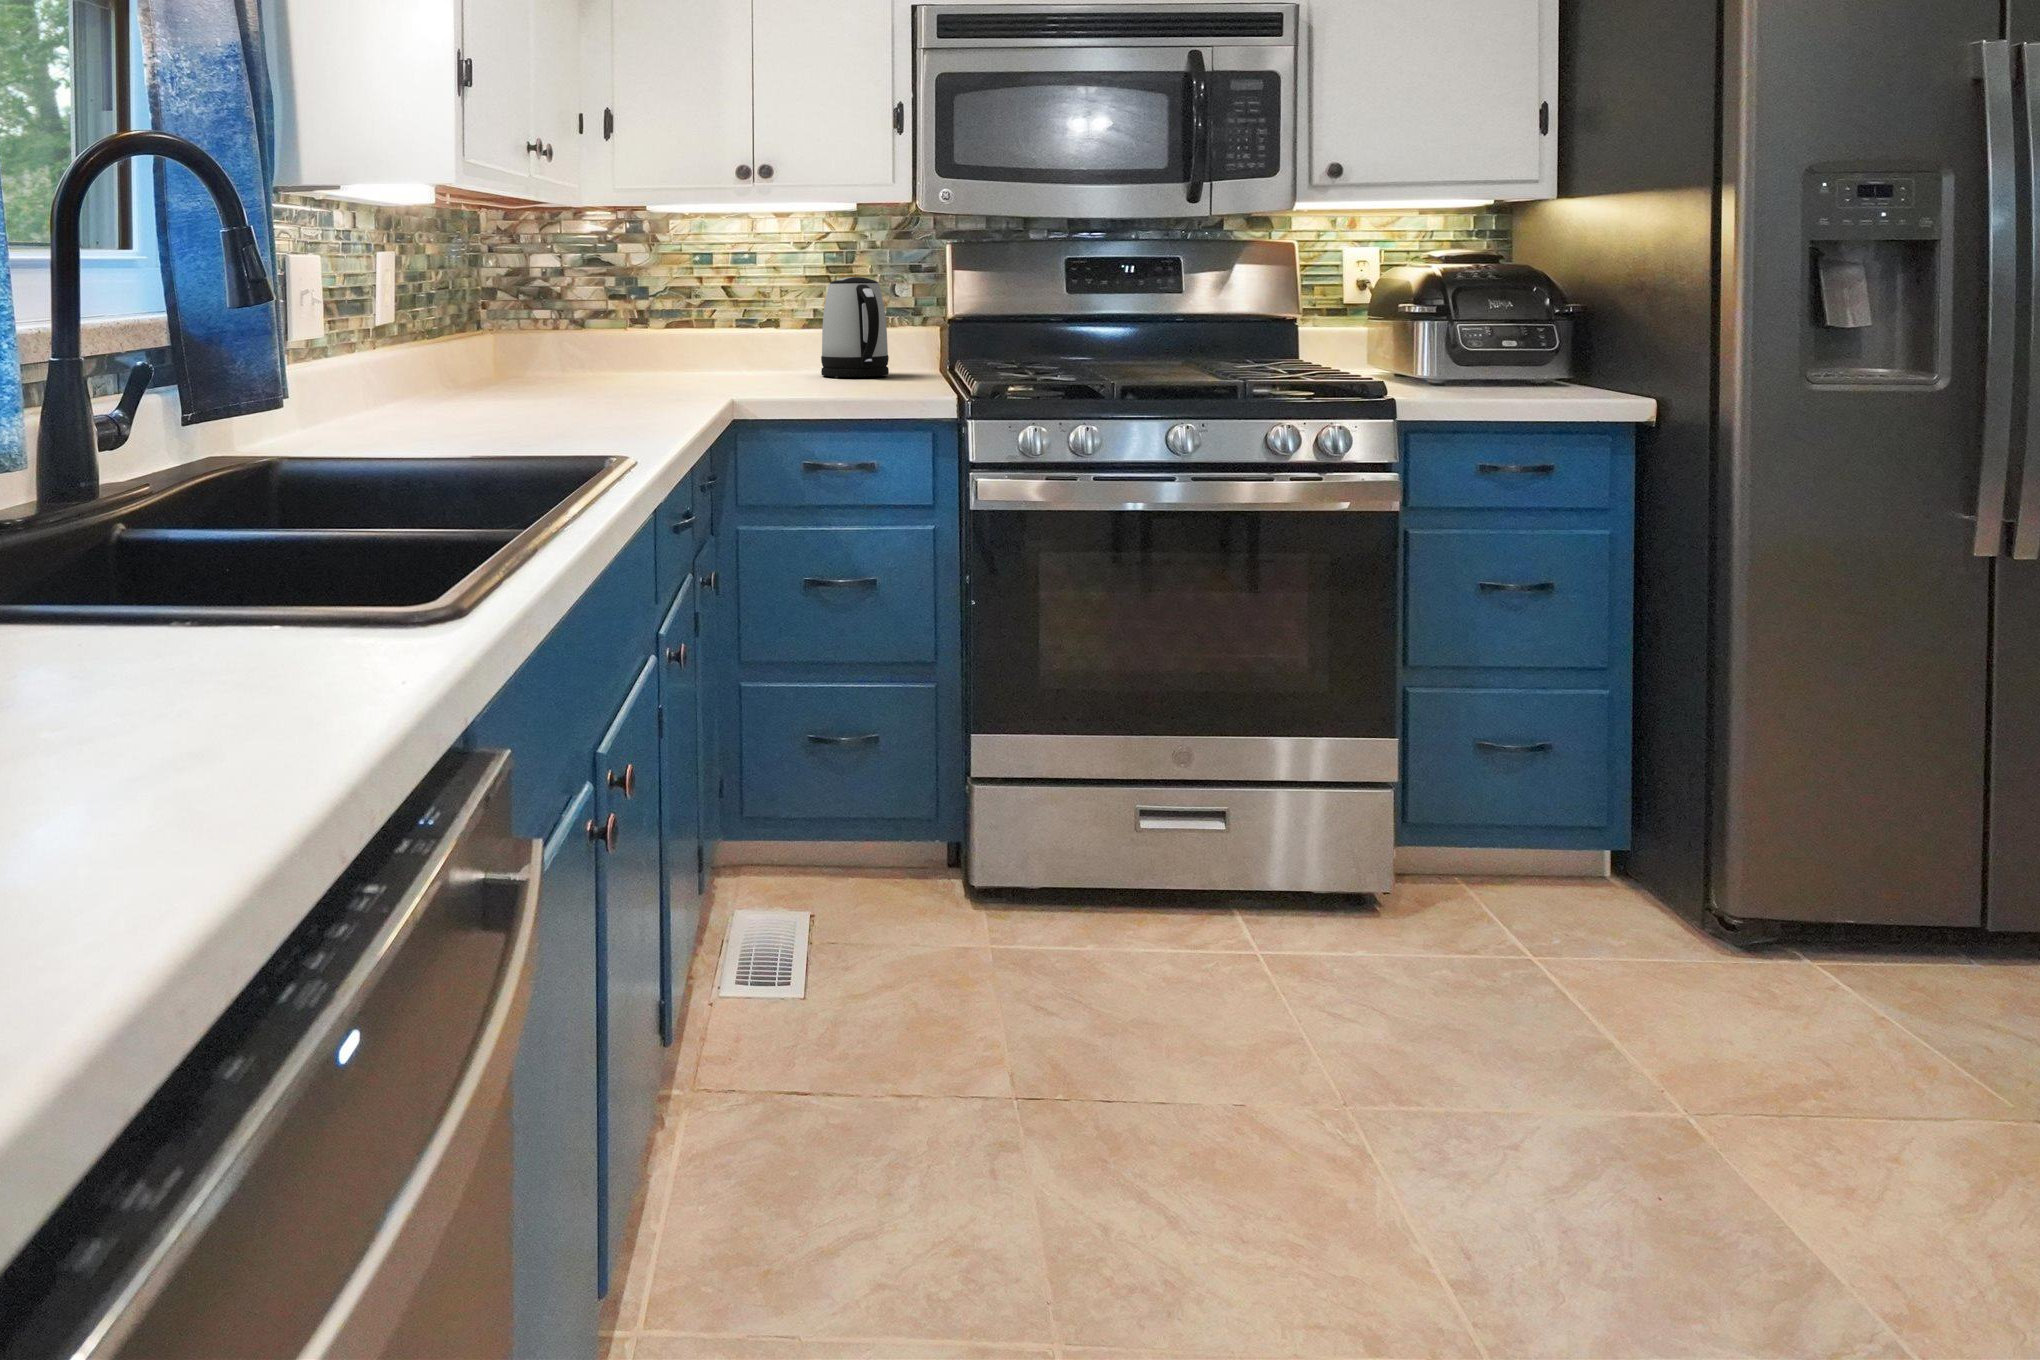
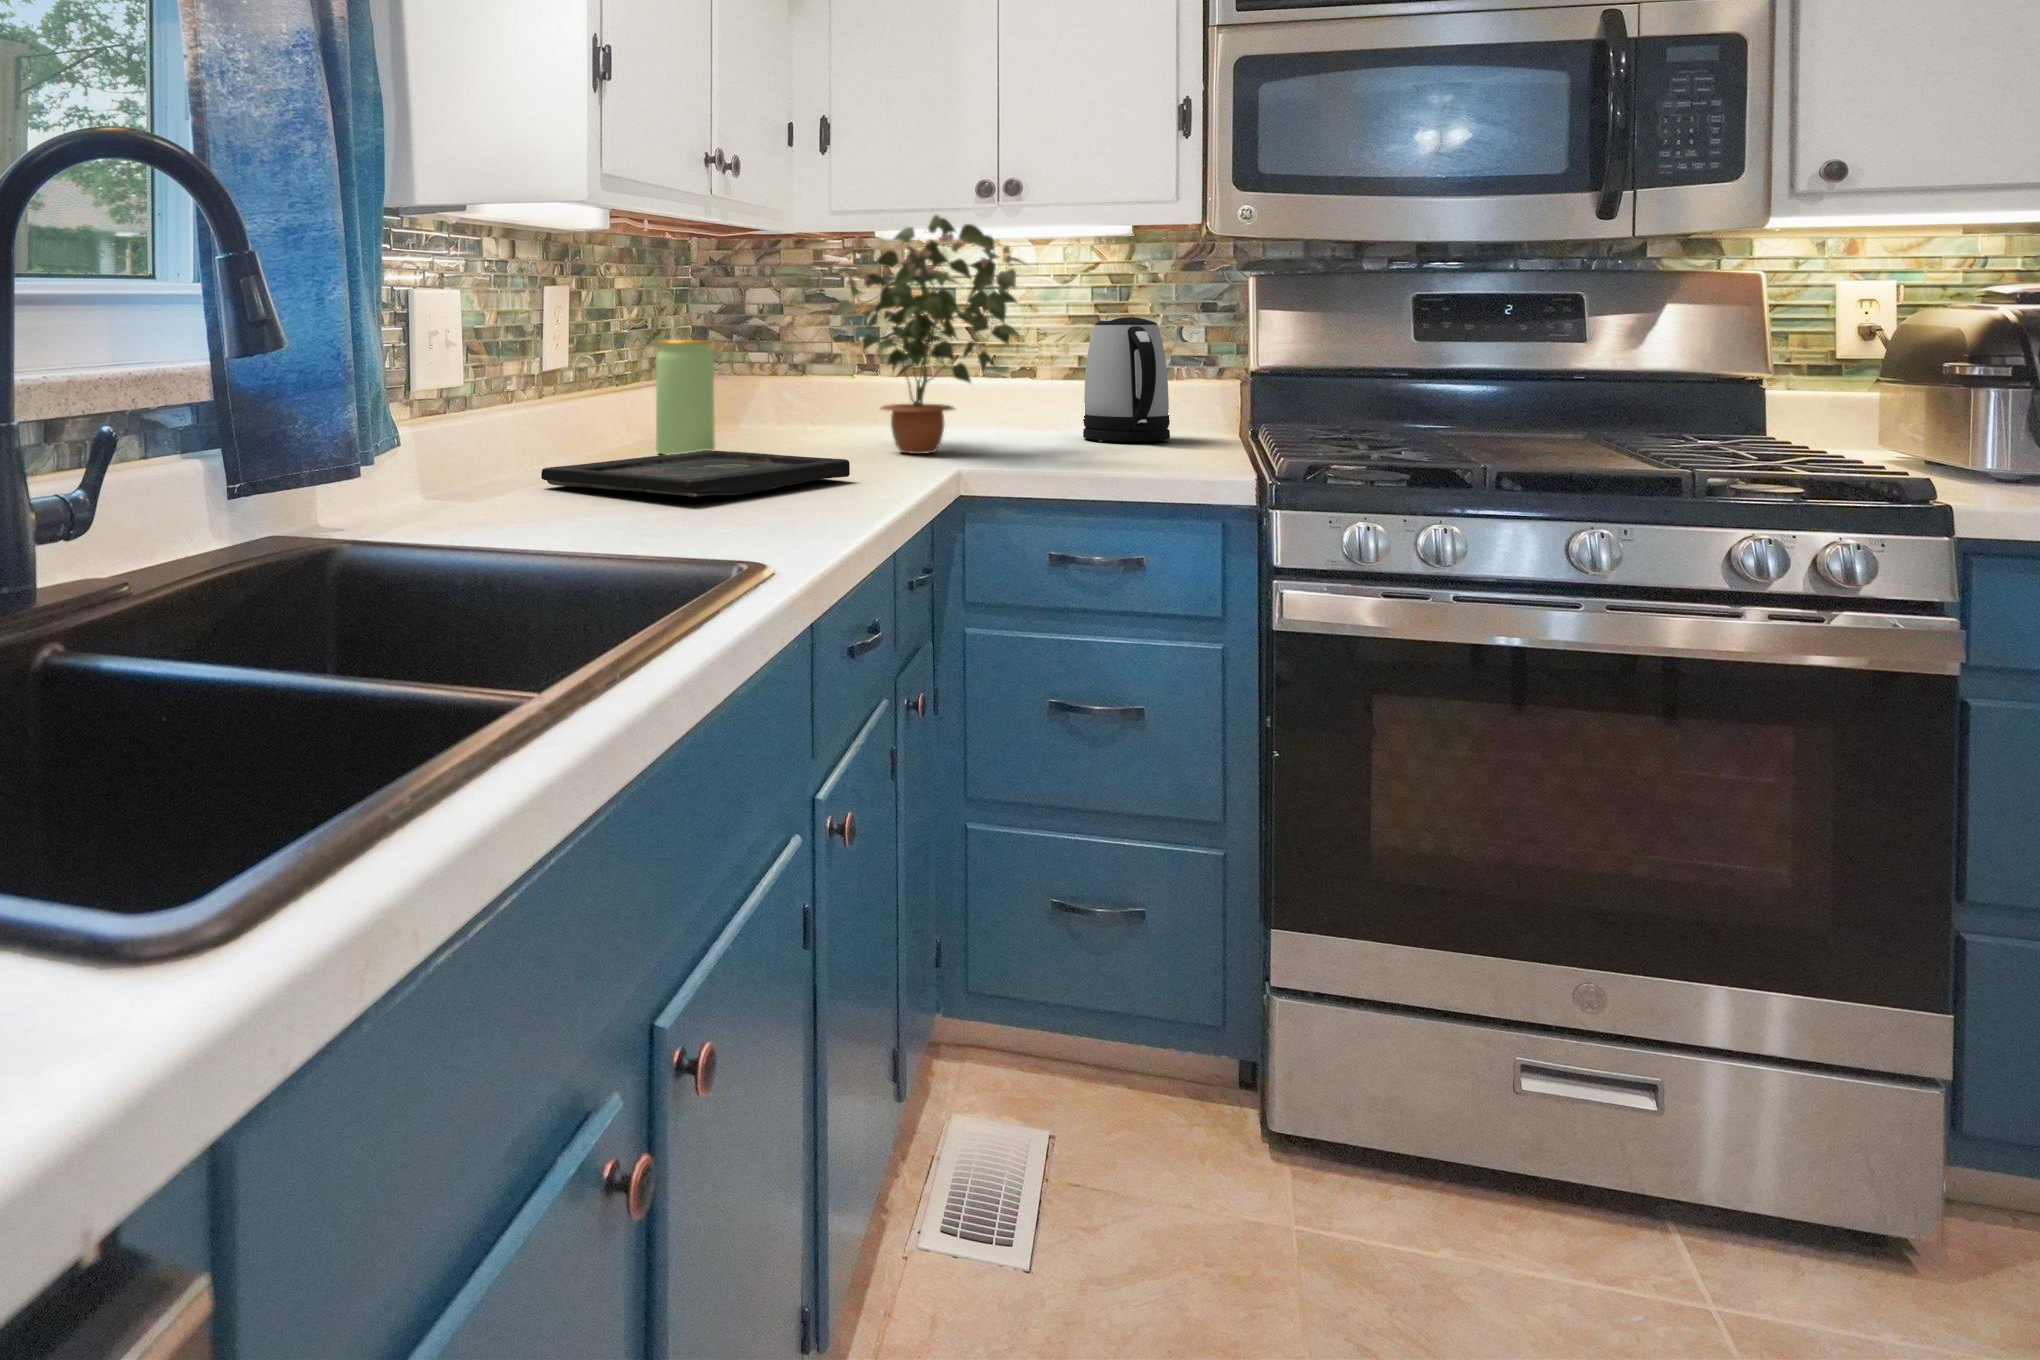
potted plant: none [618,193,788,390] -> present [834,215,1027,454]
jar: none [474,298,527,396] -> present [656,340,715,455]
tray: none [400,390,655,422] -> present [541,450,850,497]

